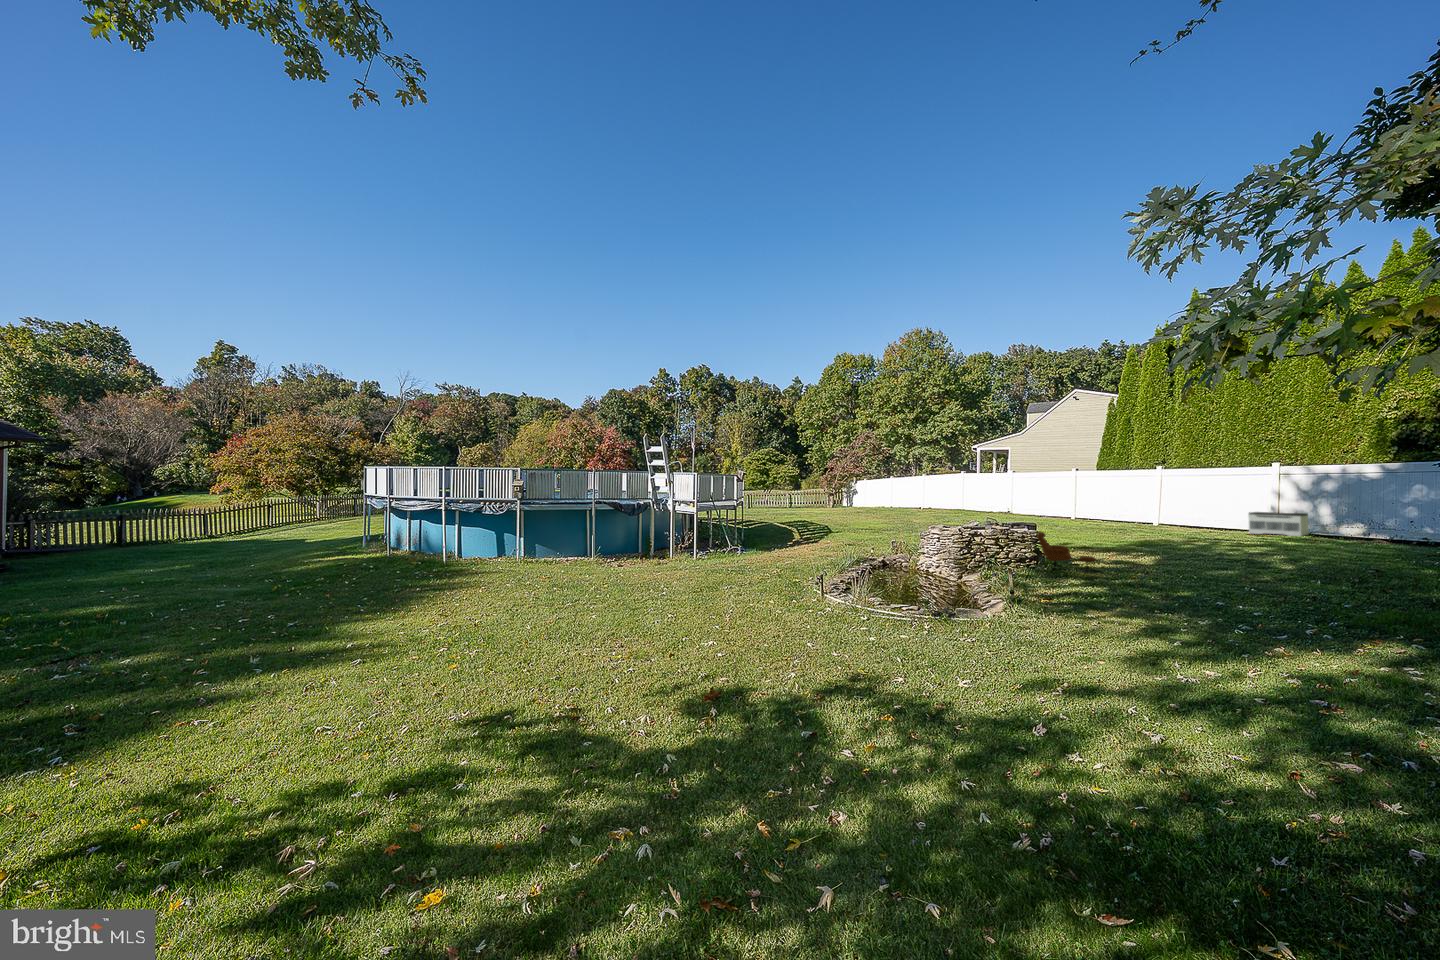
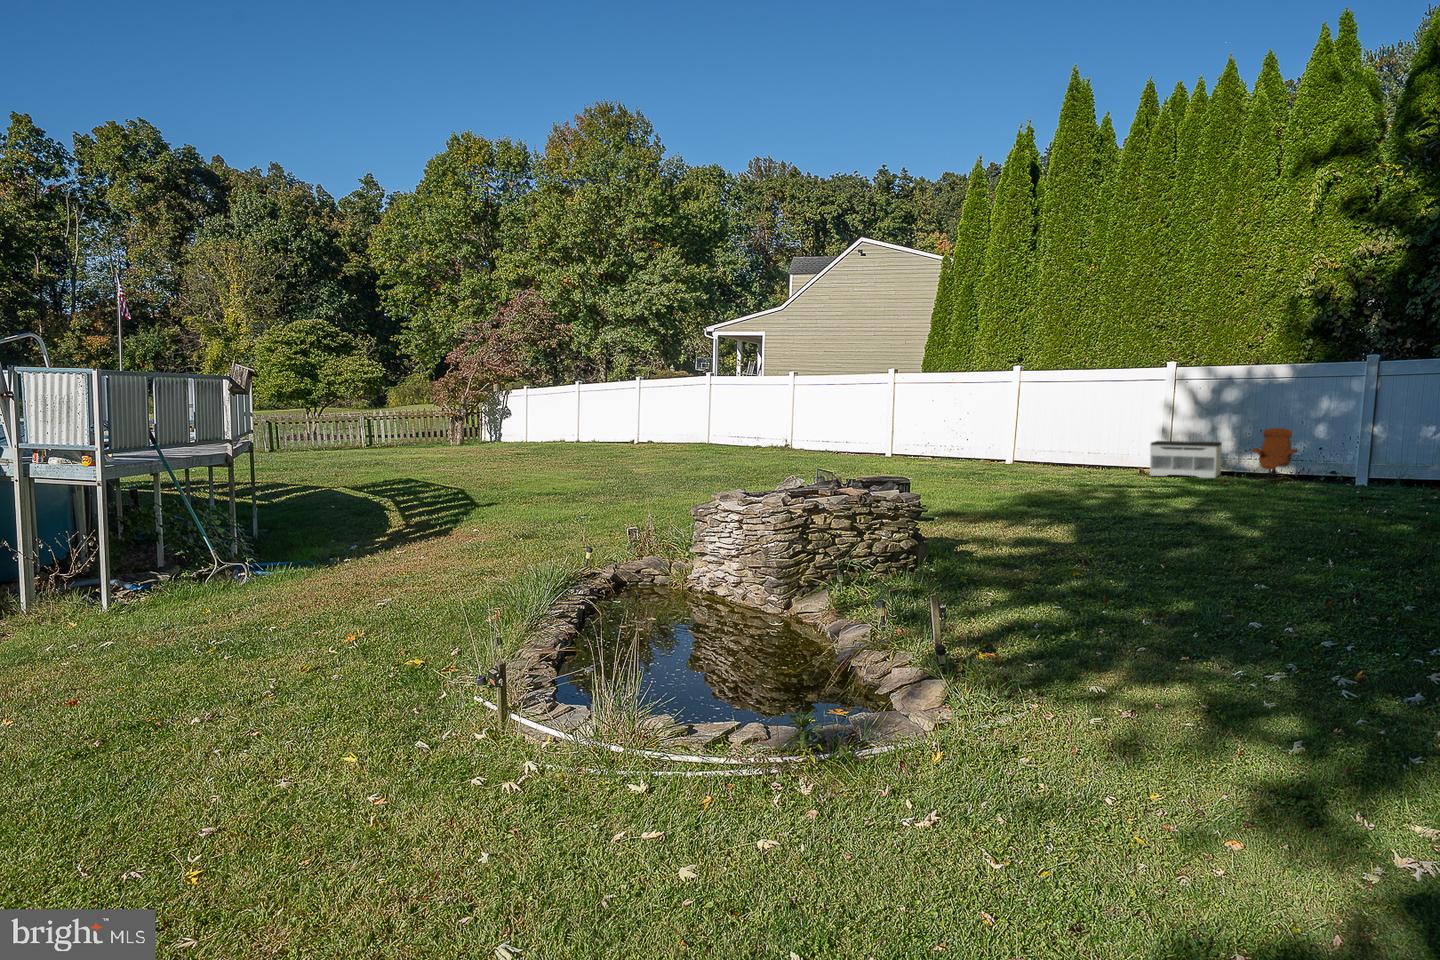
lounge chair: present [1037,532,1095,570] -> present [1252,428,1298,481]

